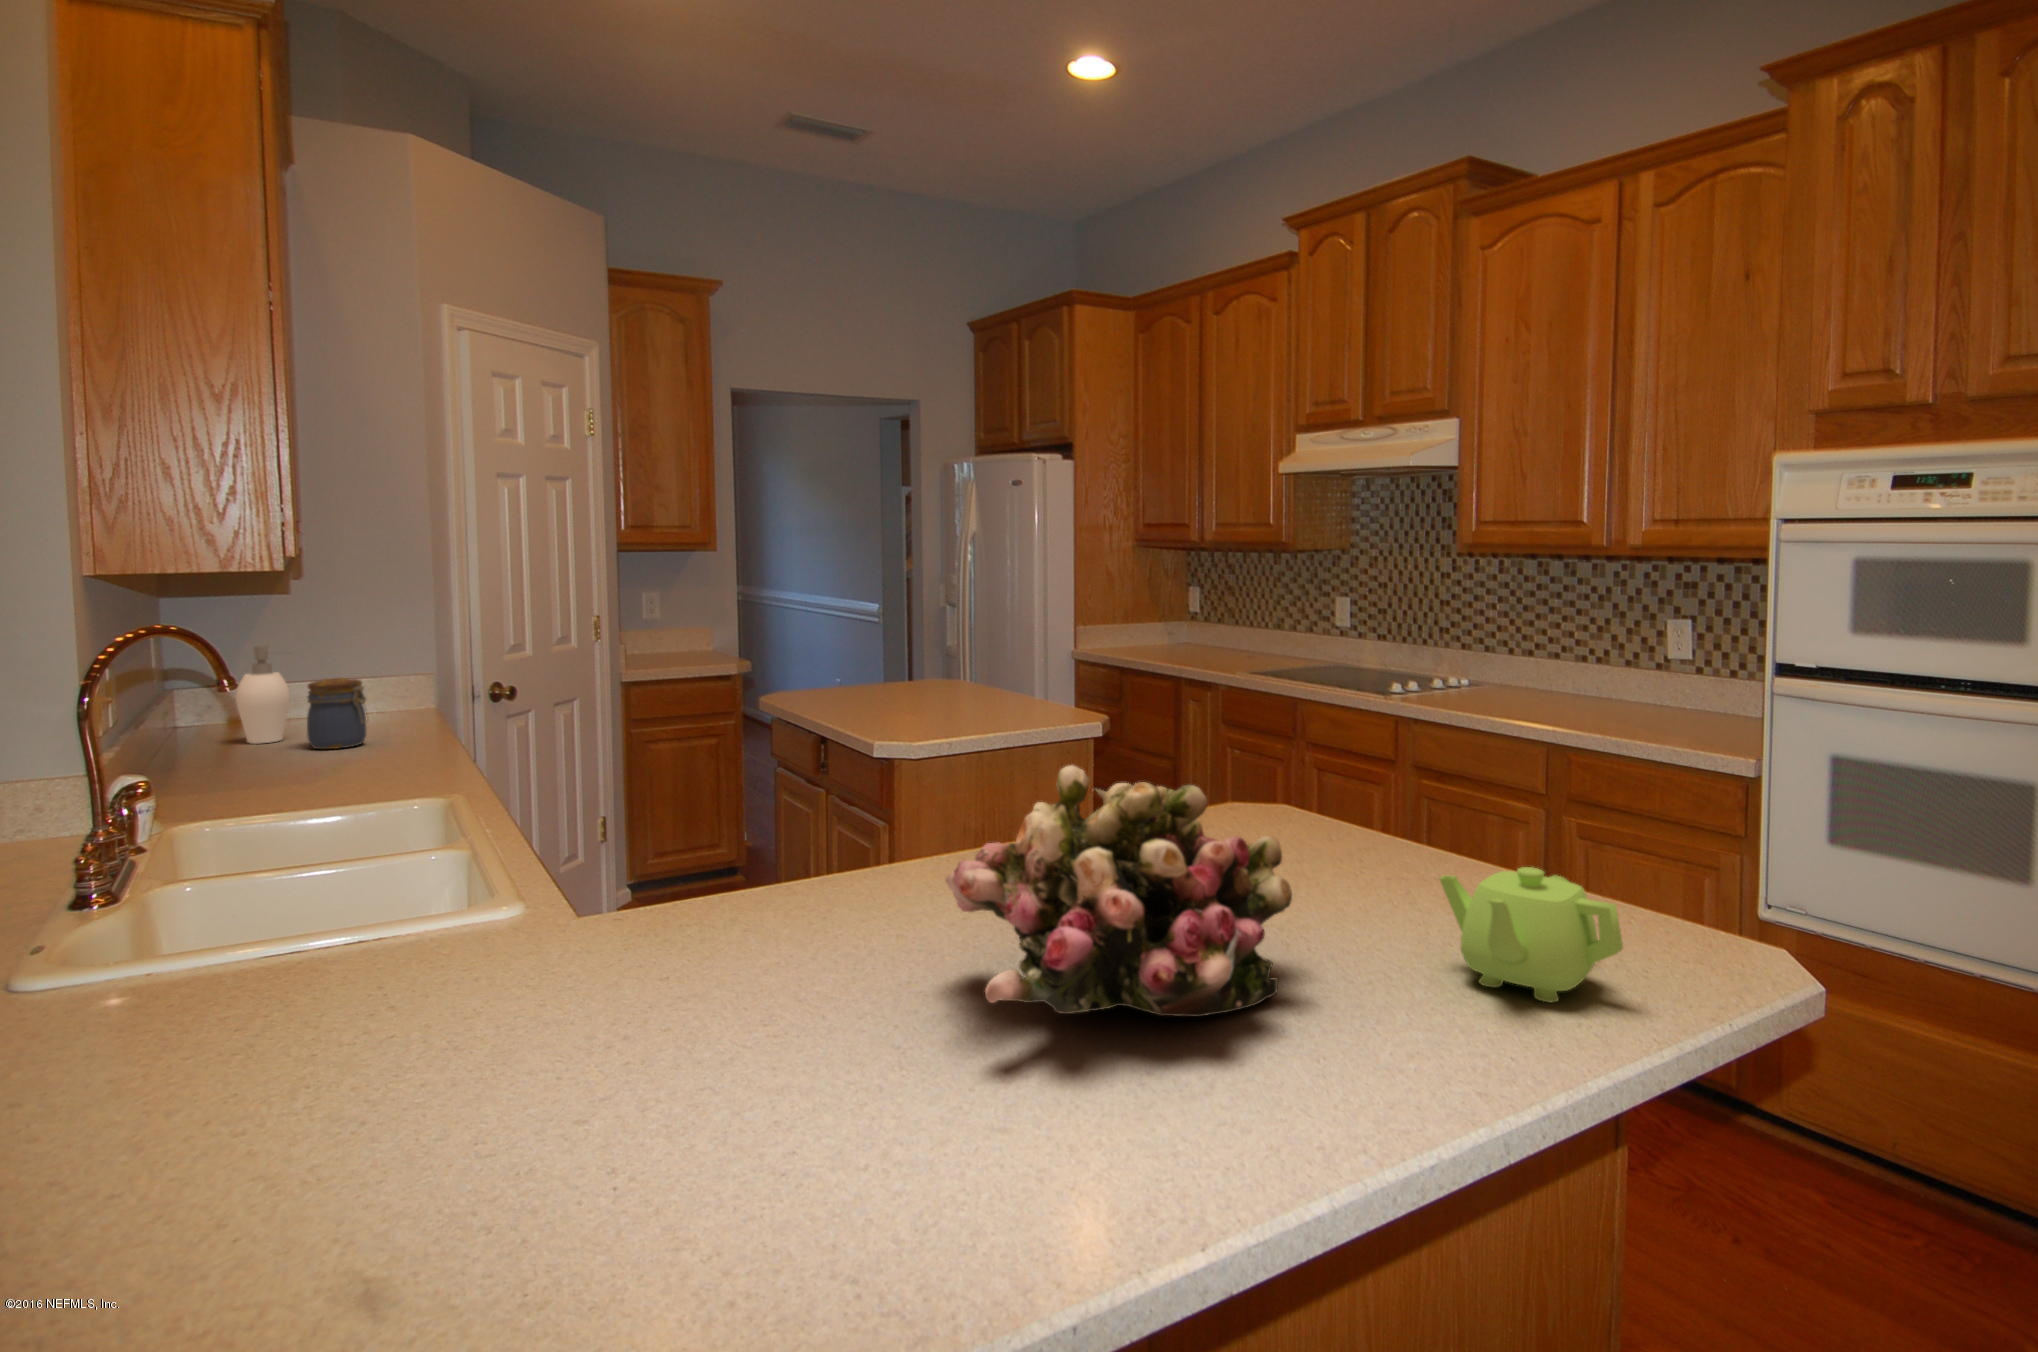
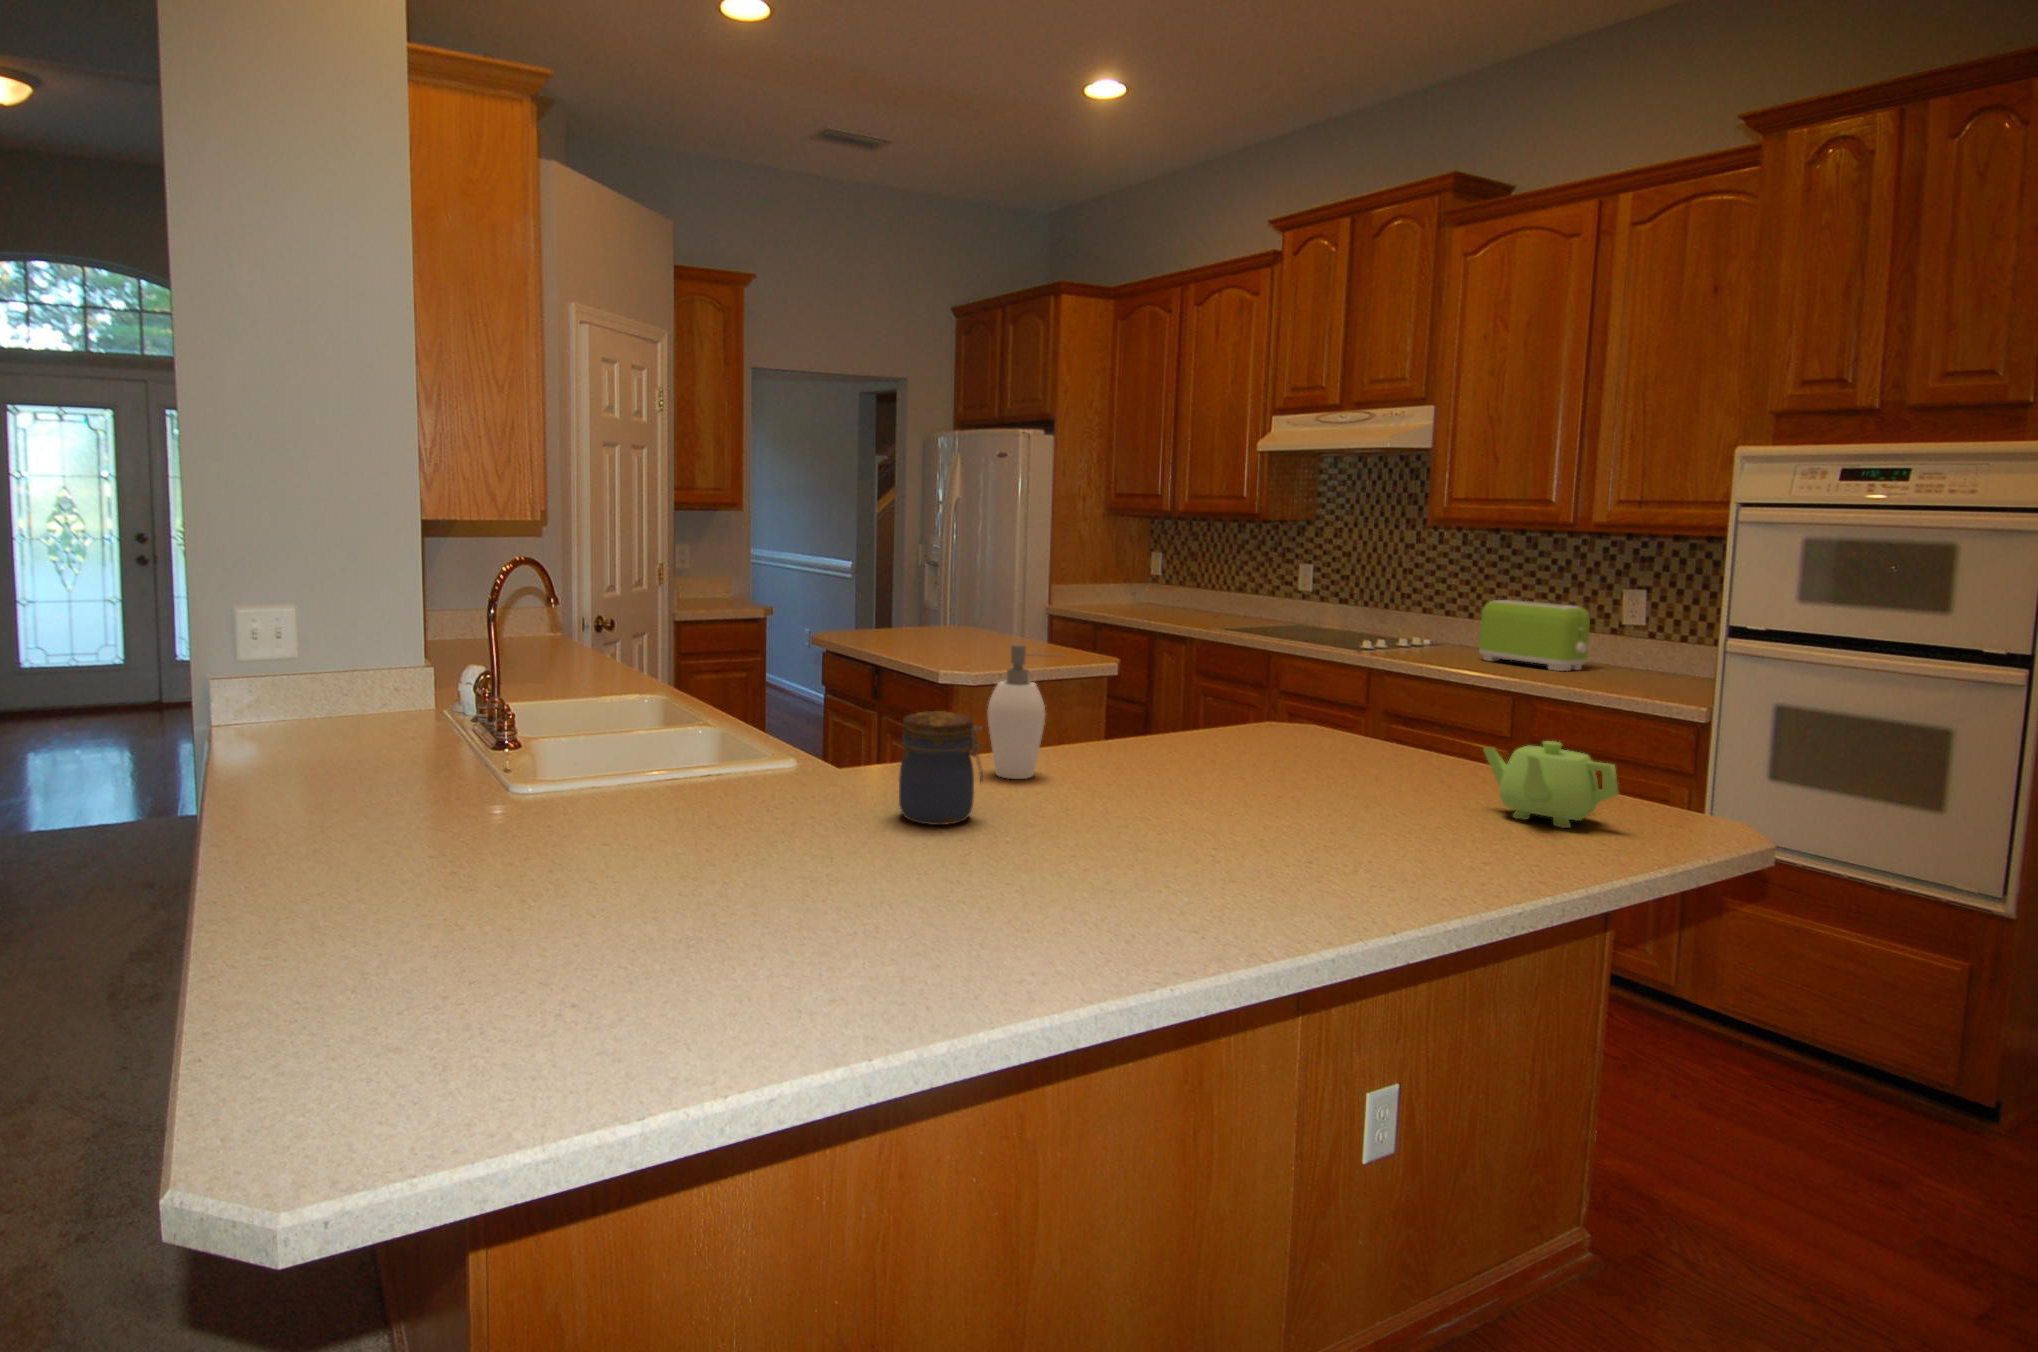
toaster: none [1516,633,1632,714] -> present [1479,600,1590,671]
soap dispenser: present [236,645,290,744] -> present [987,644,1063,779]
jar: present [307,678,369,749] -> present [899,711,983,825]
flower arrangement: present [945,765,1292,1017] -> none [1150,662,1388,821]

